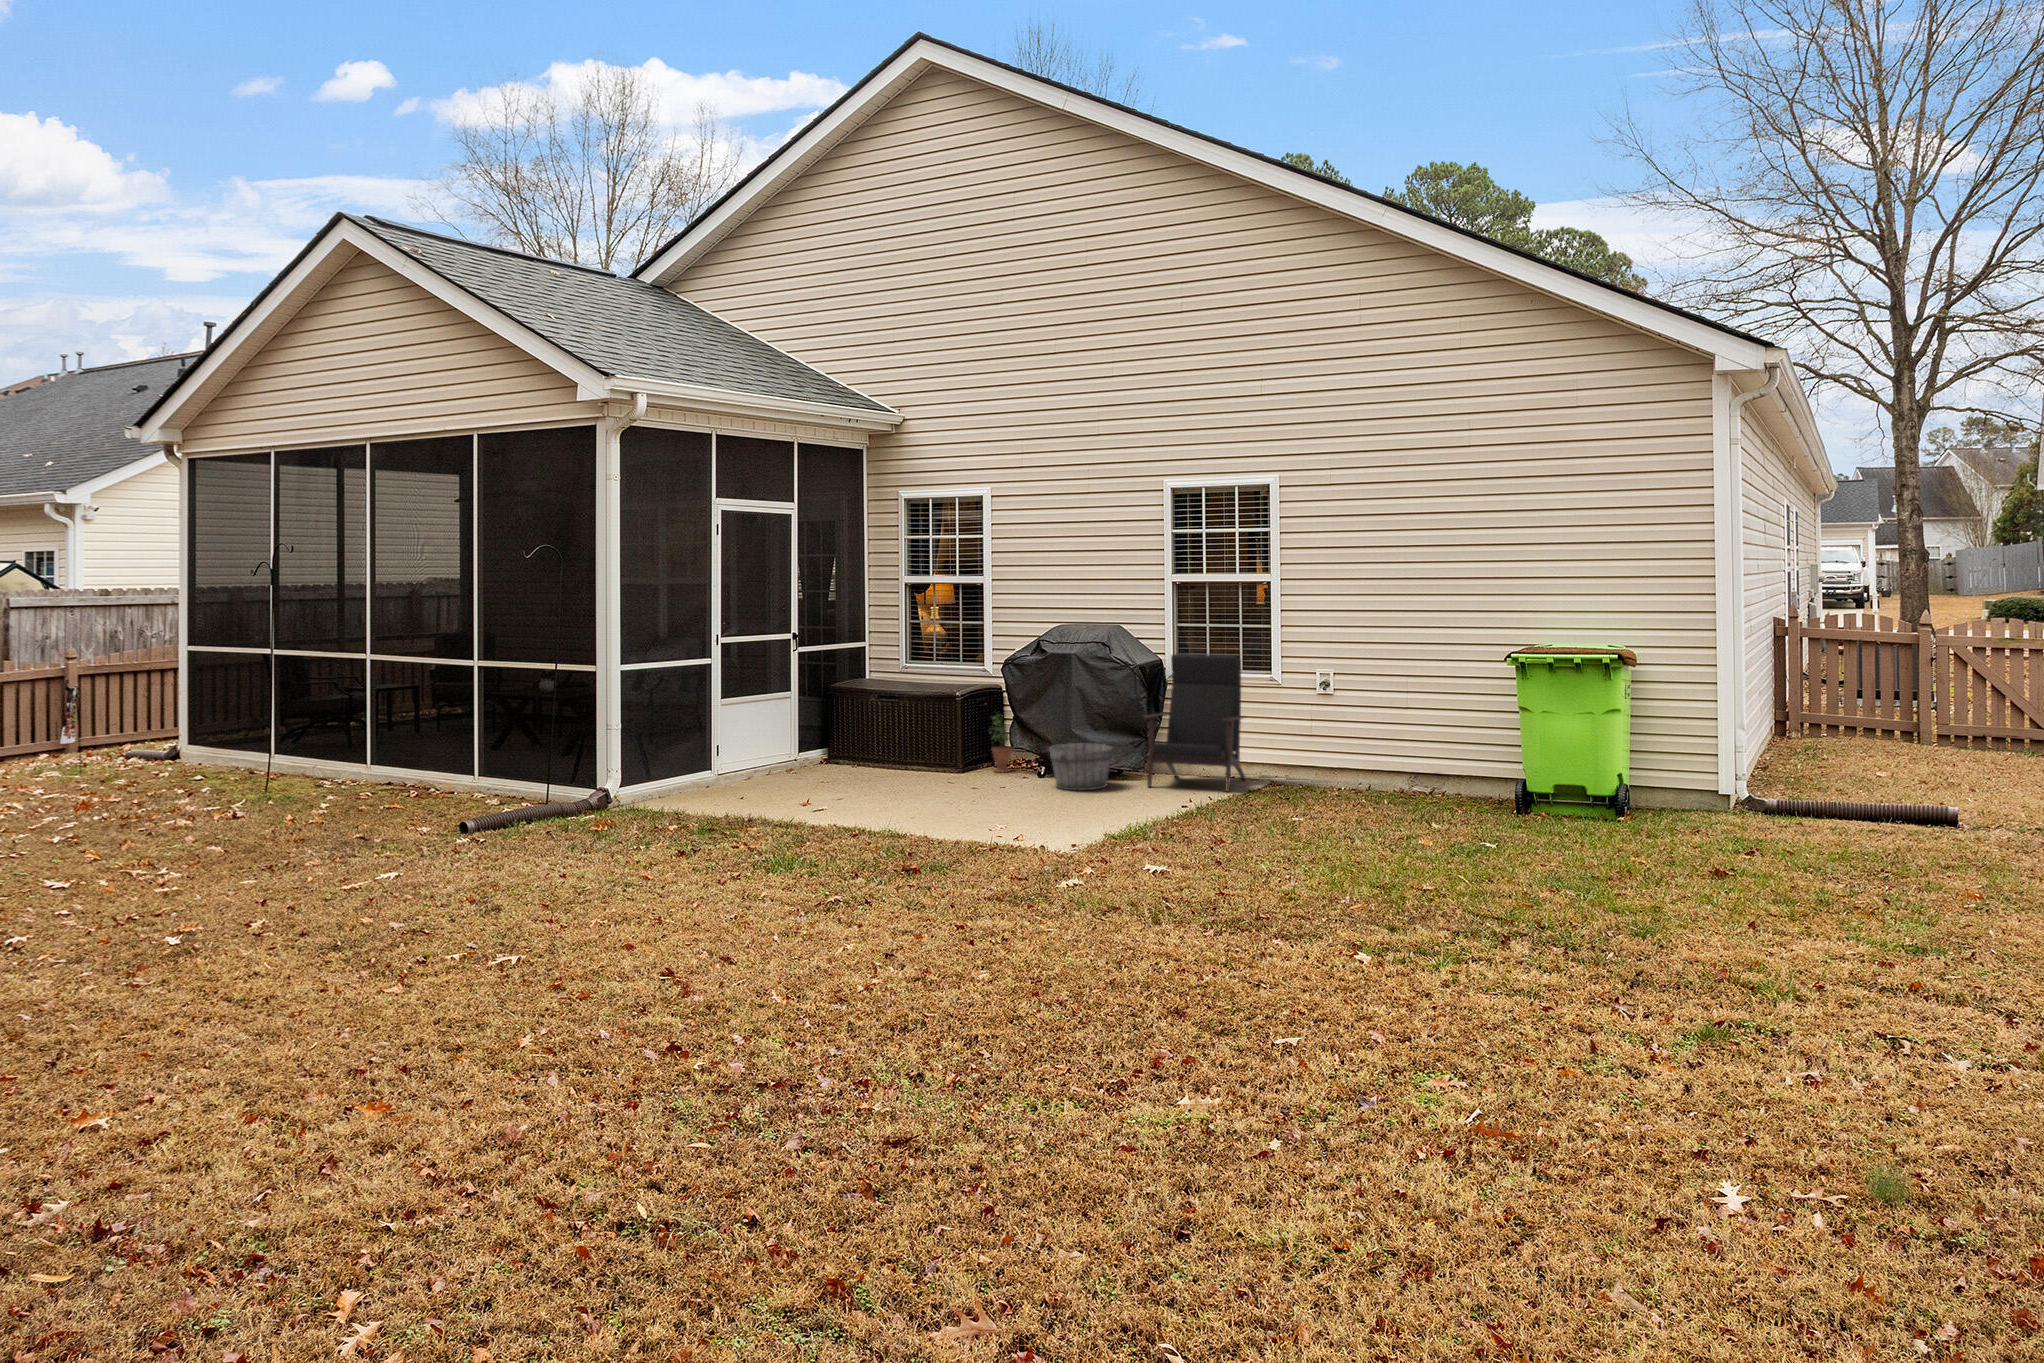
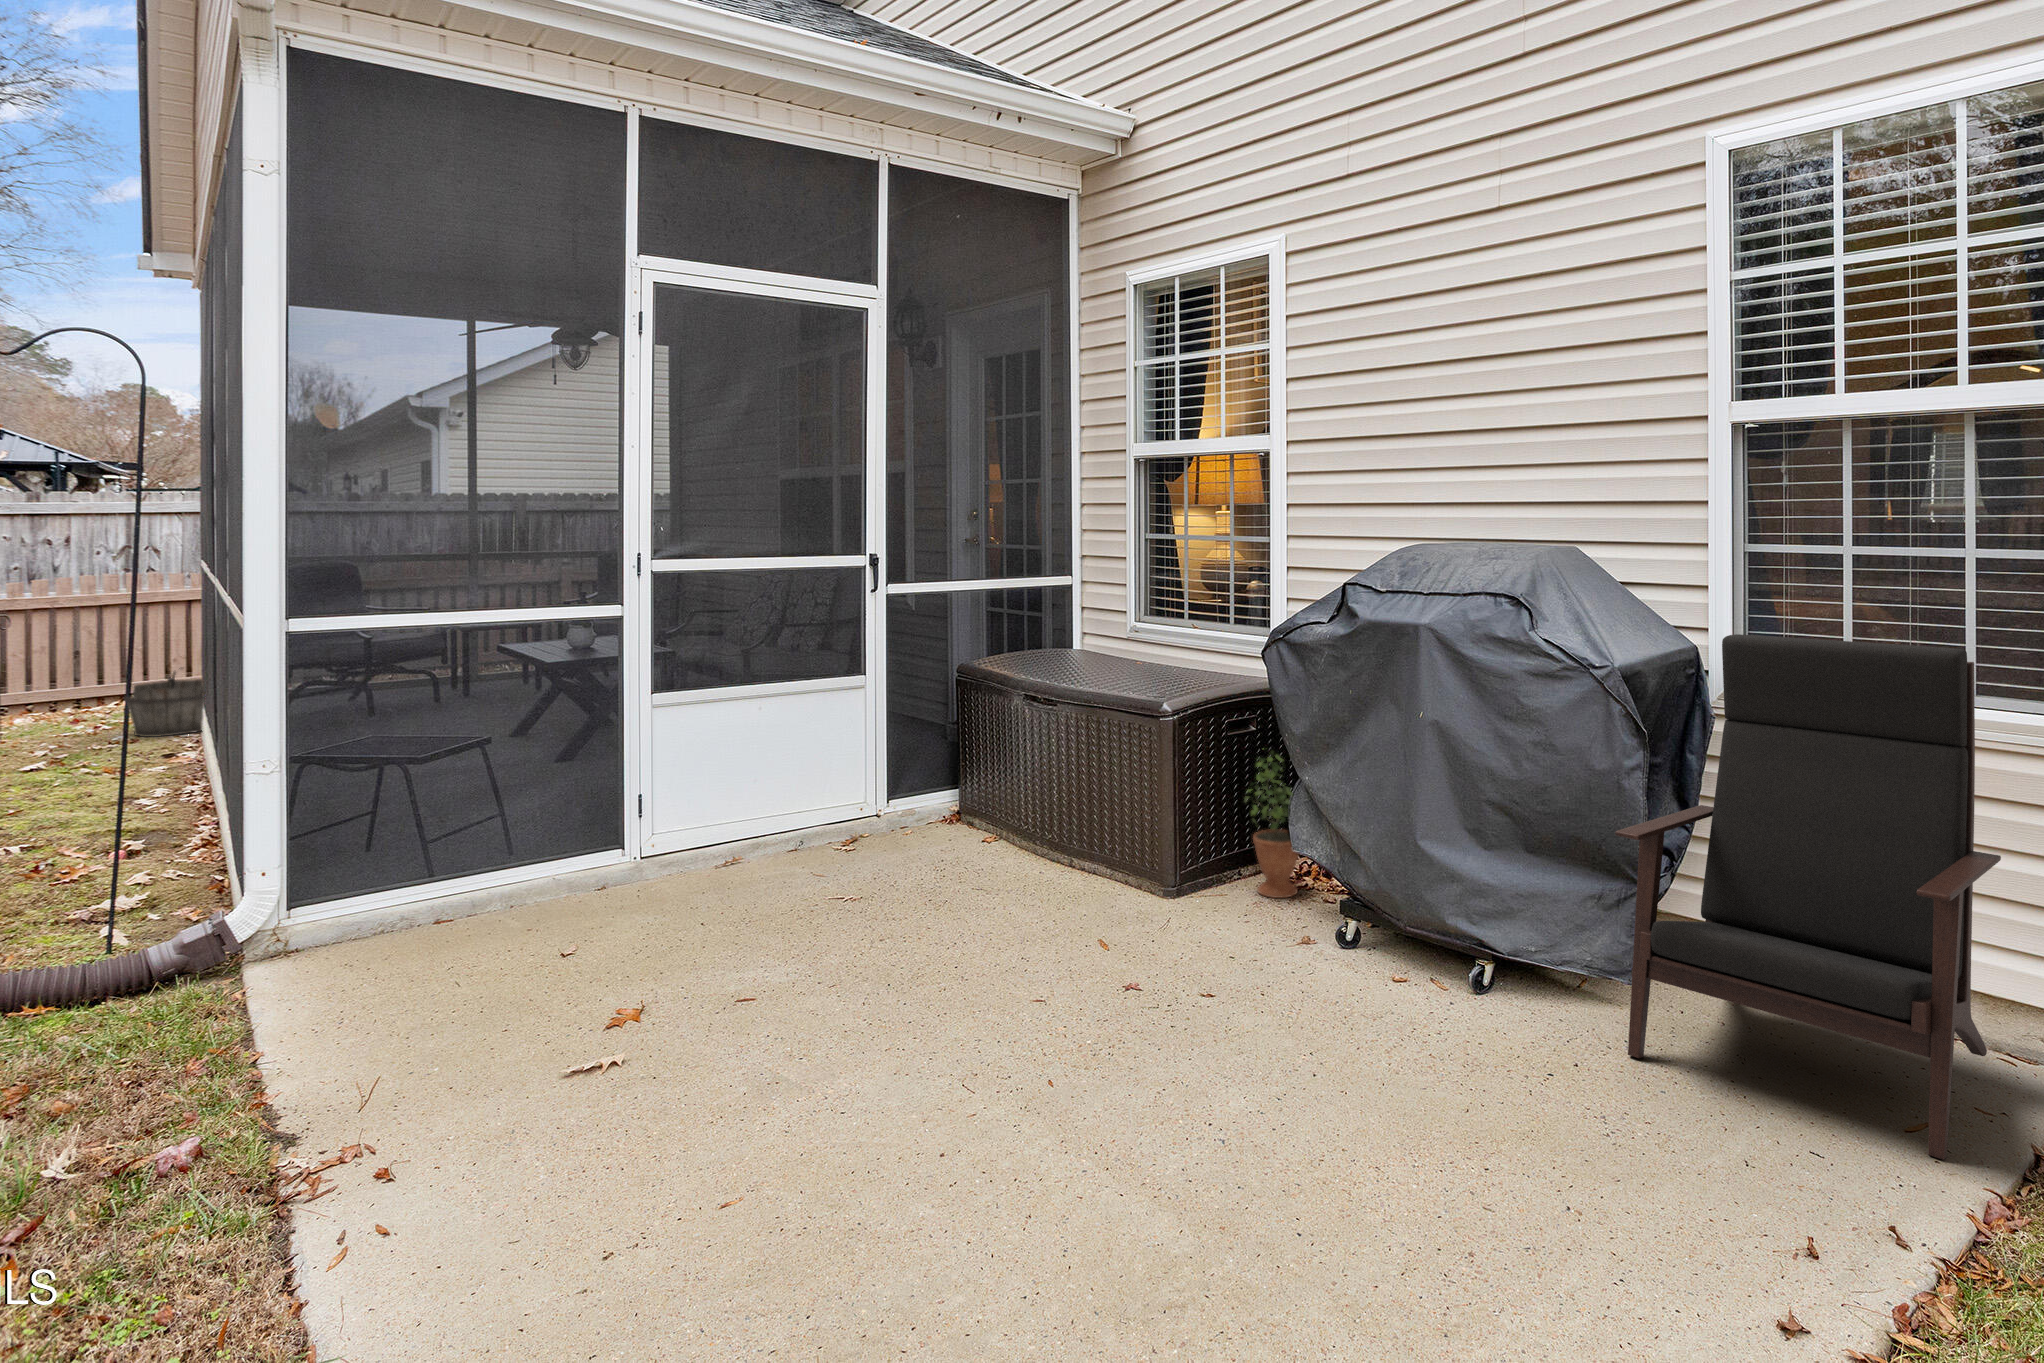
wooden bucket: present [1049,734,1112,790] -> present [125,668,204,737]

